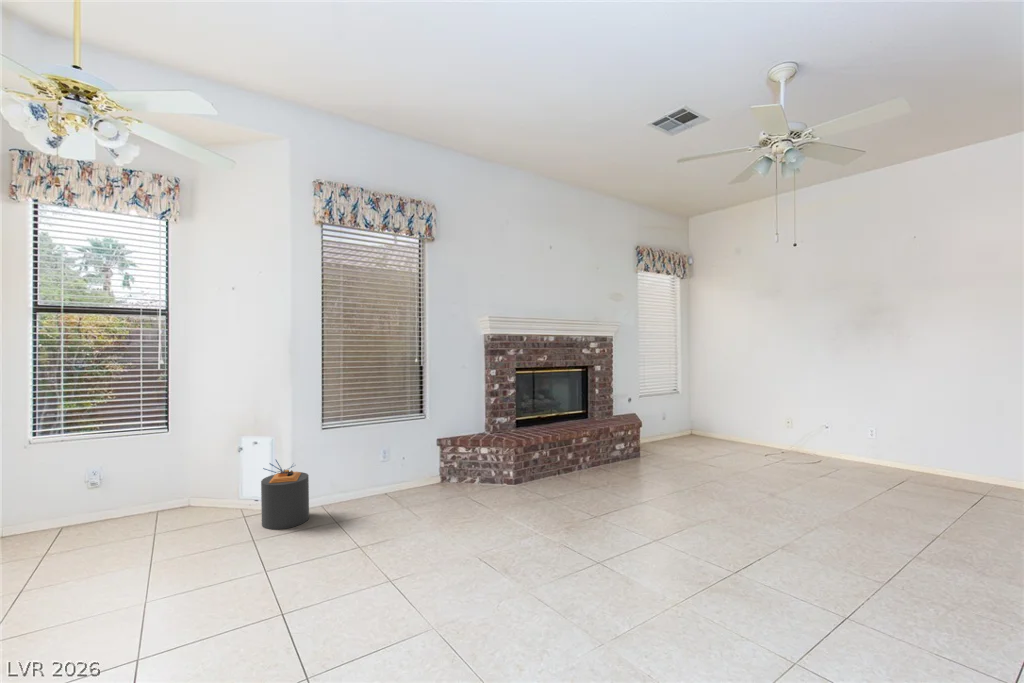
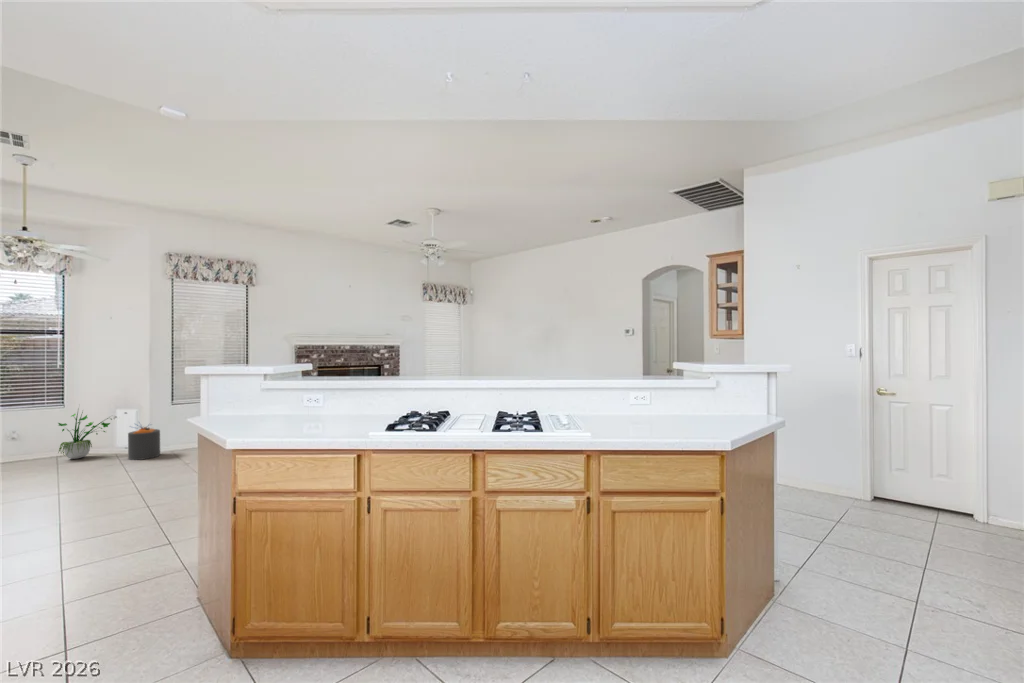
potted plant: none [156,425,239,519] -> present [58,412,112,459]

